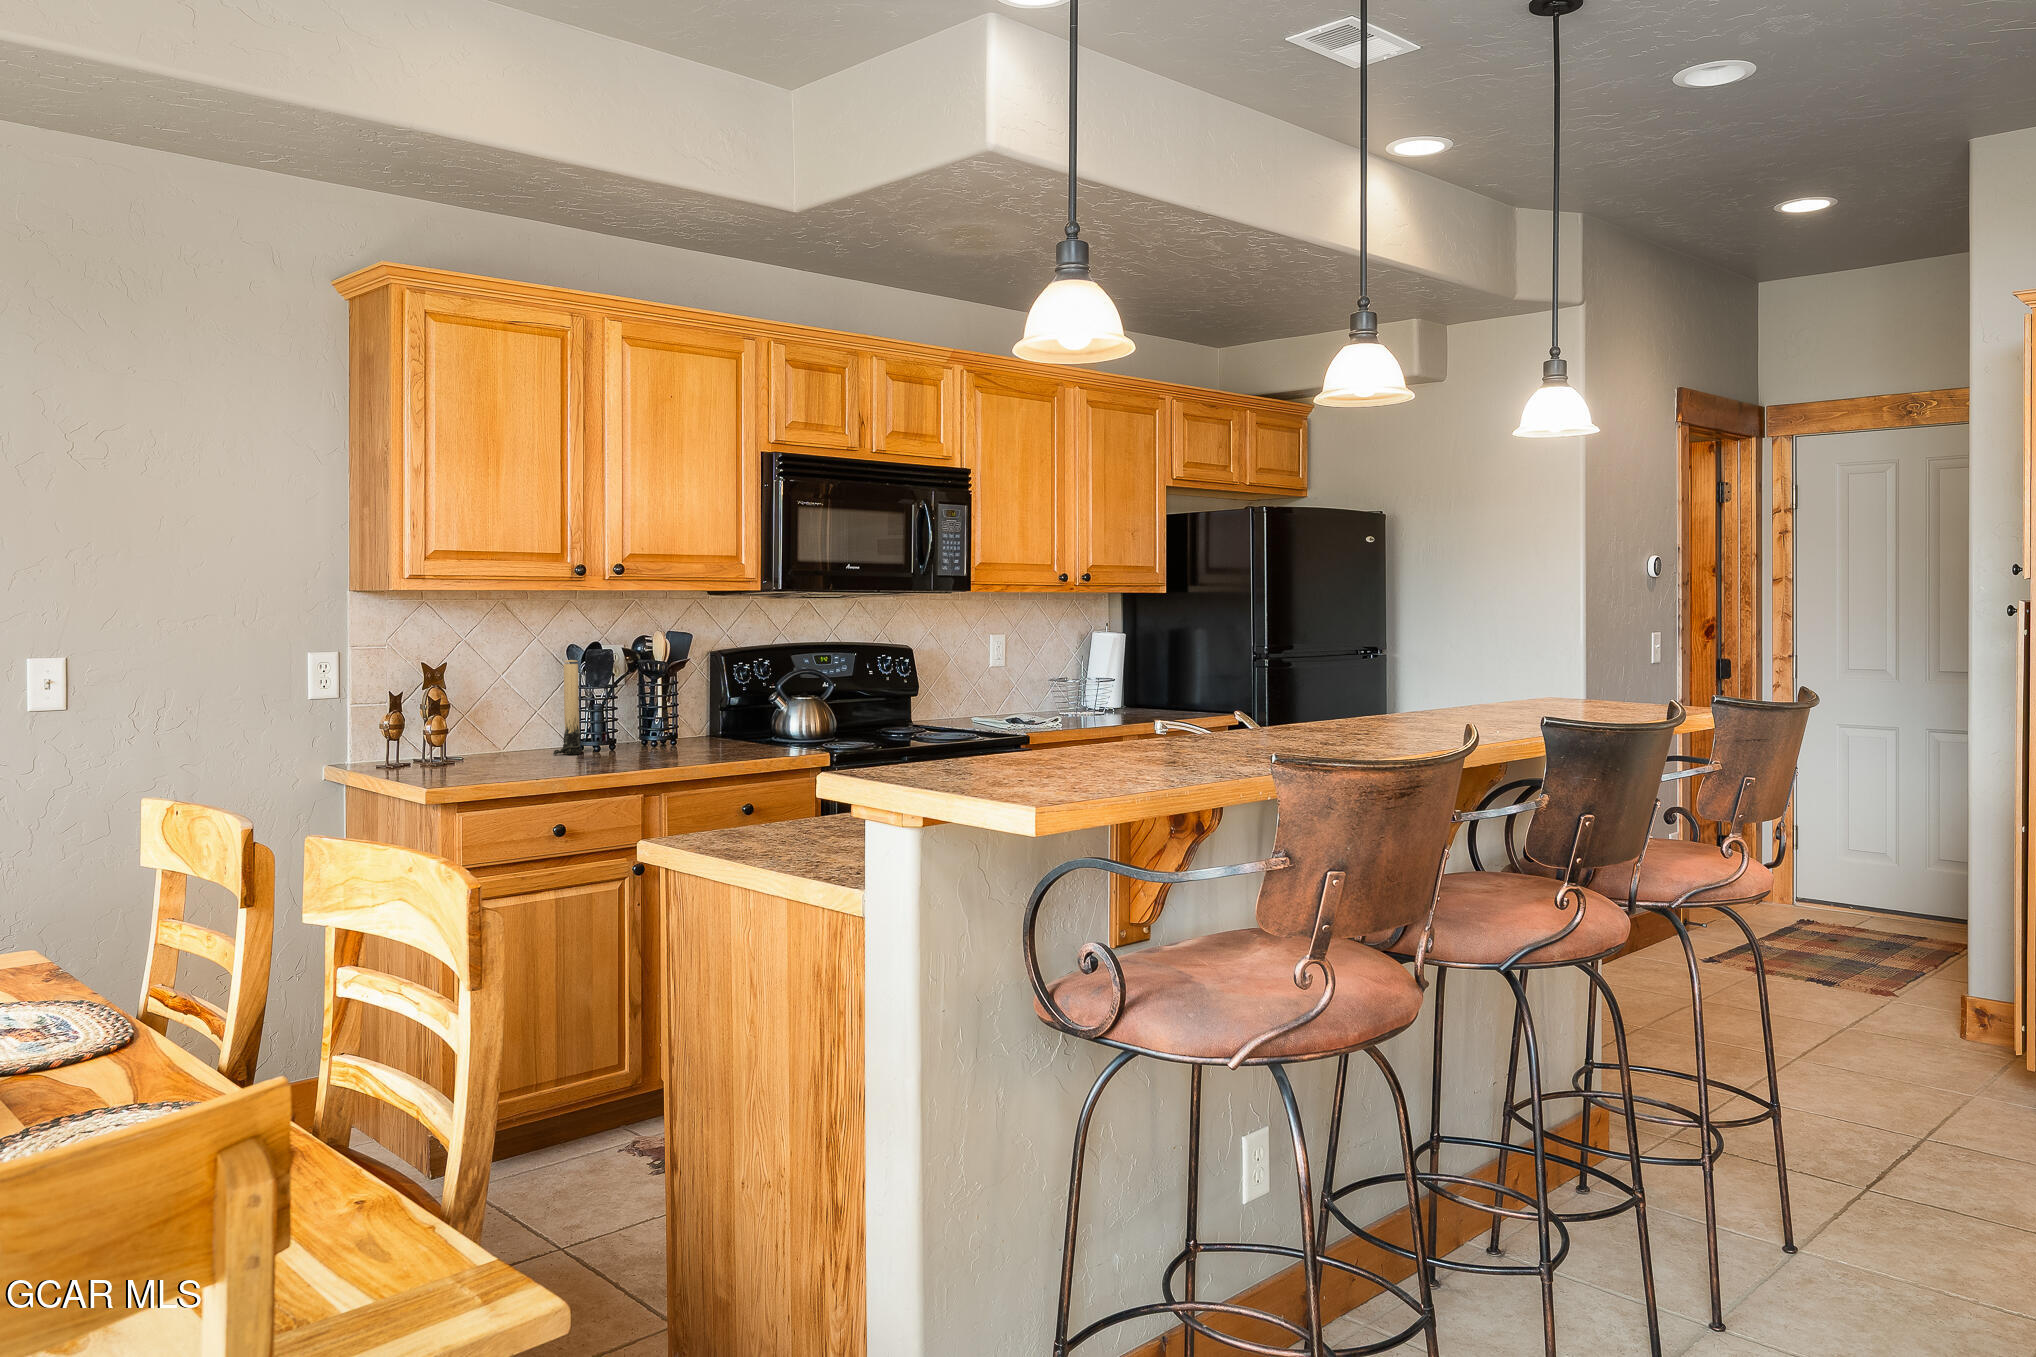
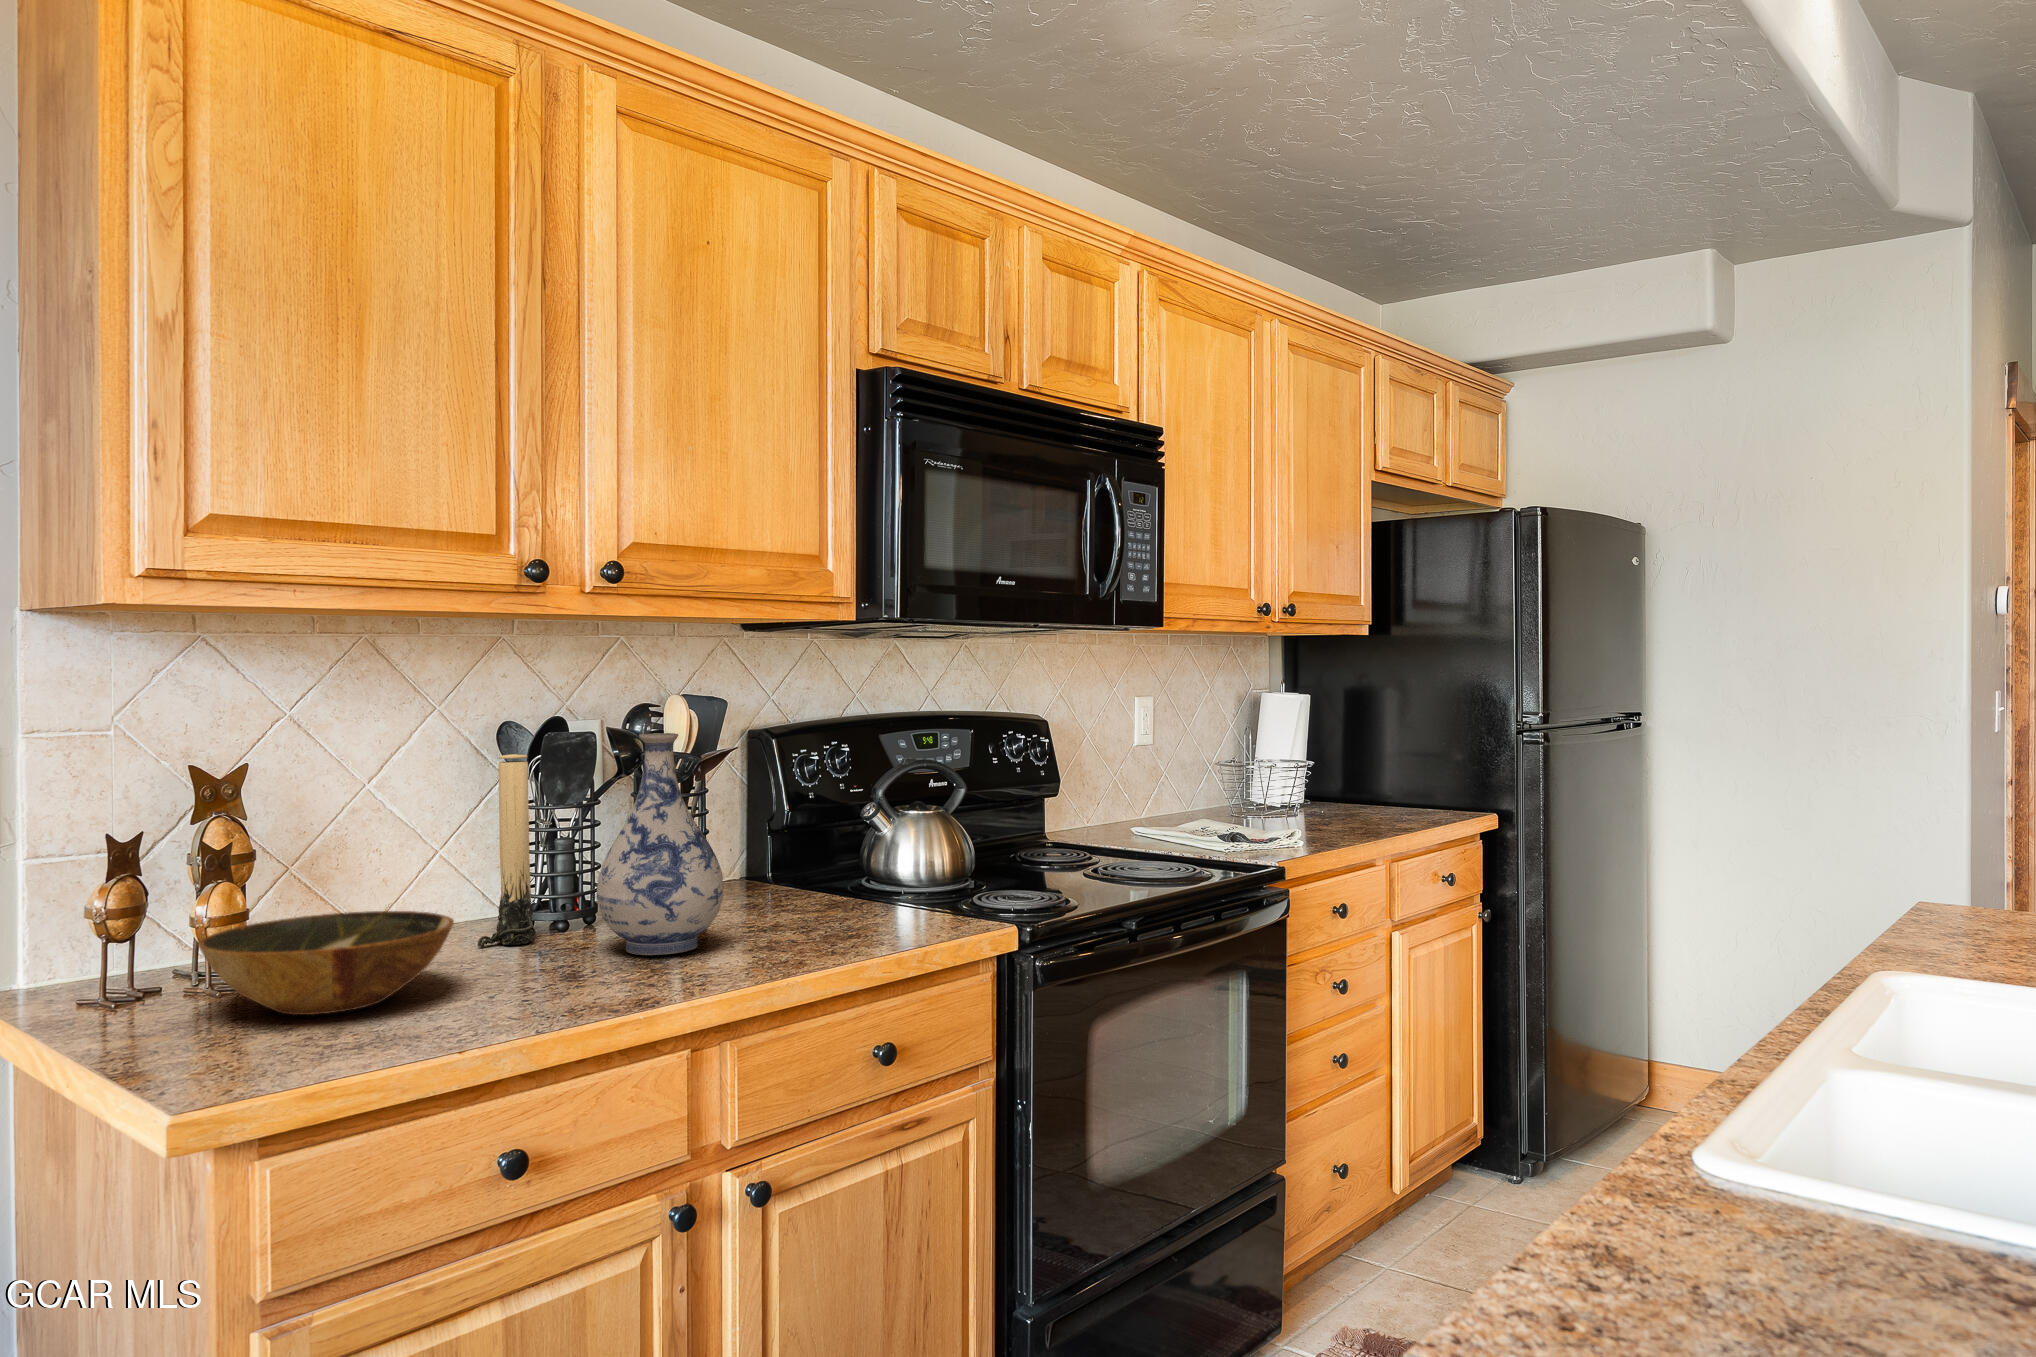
vase: none [609,651,672,759] -> present [597,733,723,955]
bowl: none [431,731,540,770] -> present [198,911,454,1015]

